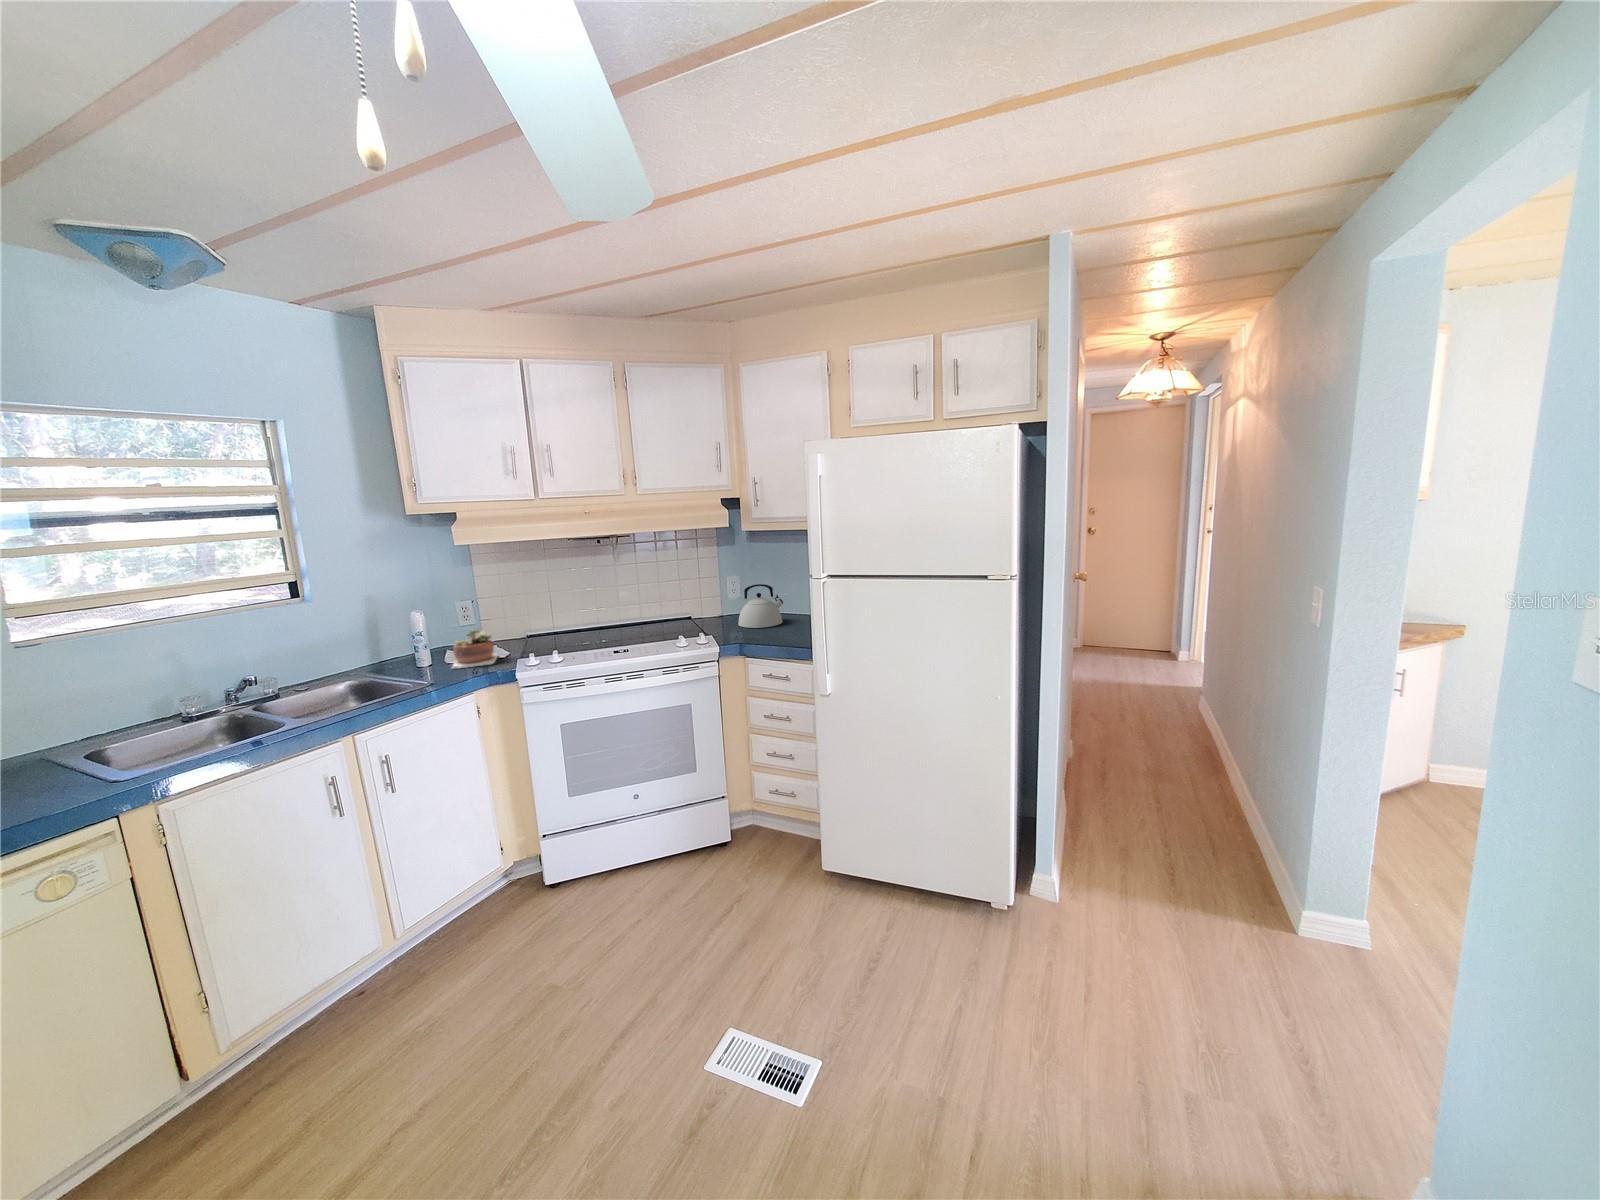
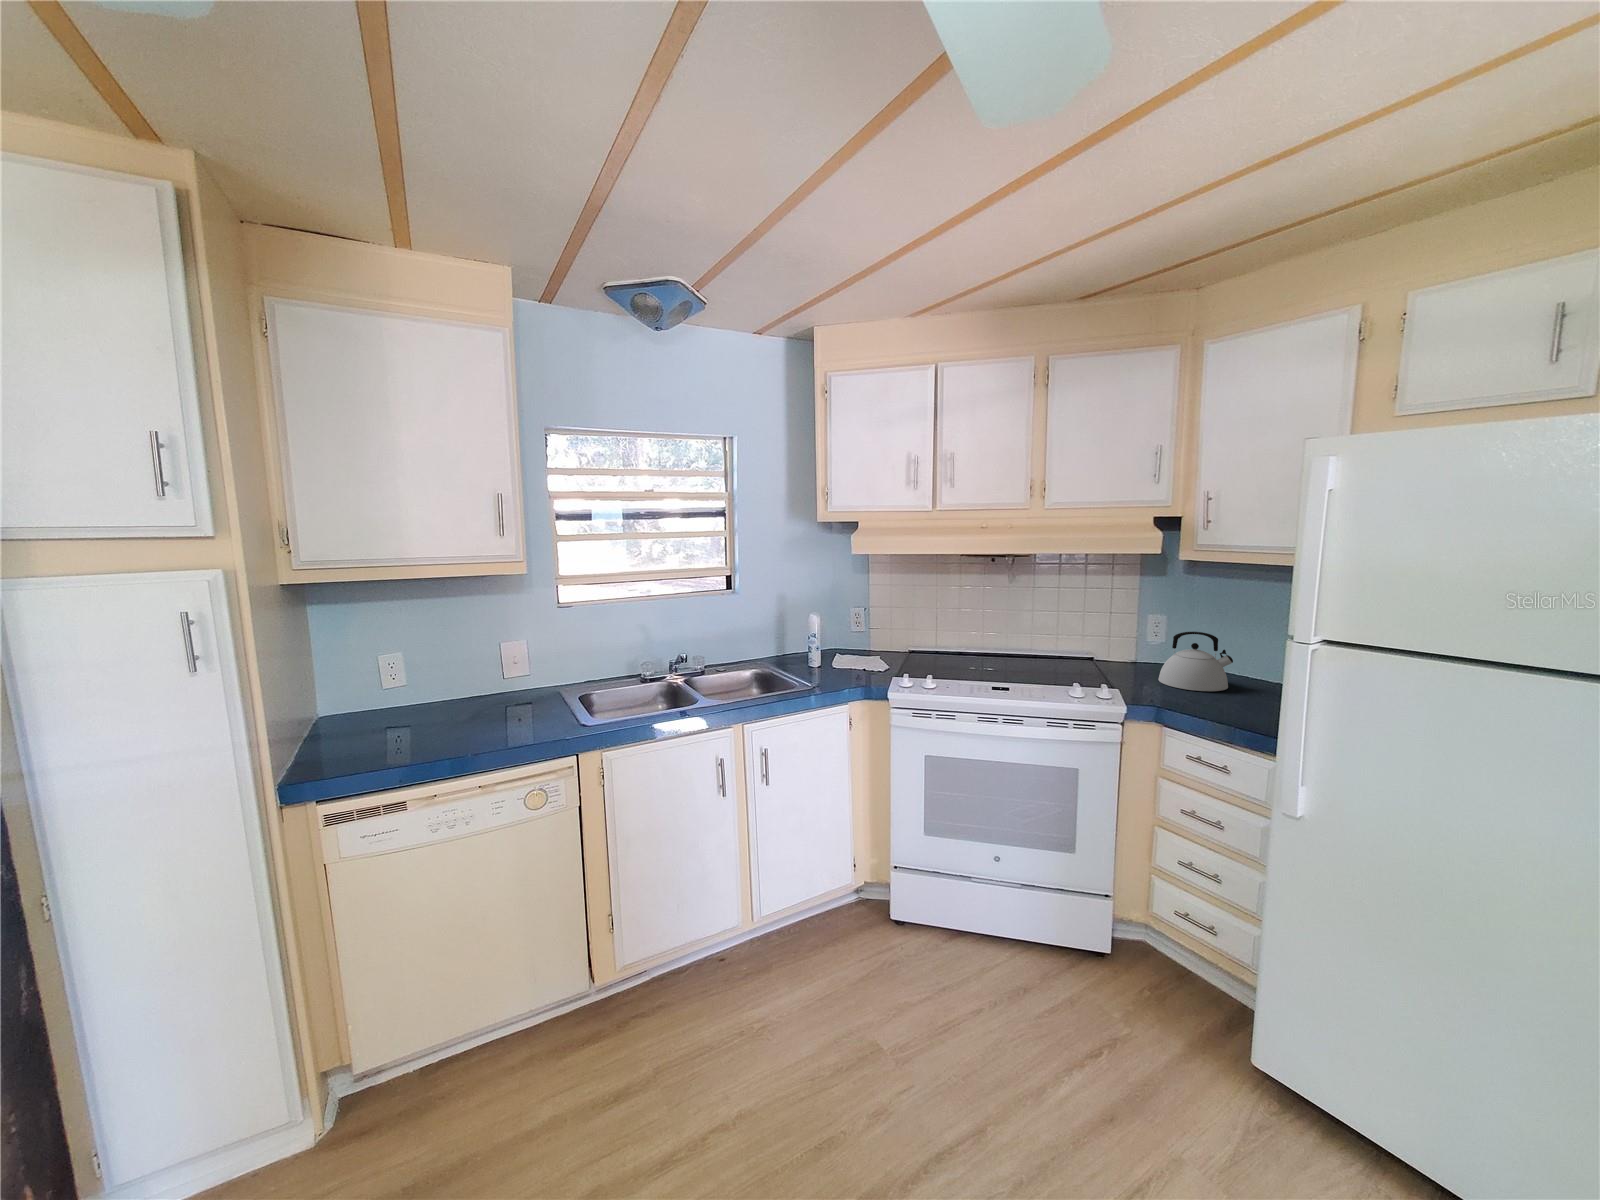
succulent plant: present [451,628,498,669] -> none [833,637,876,677]

